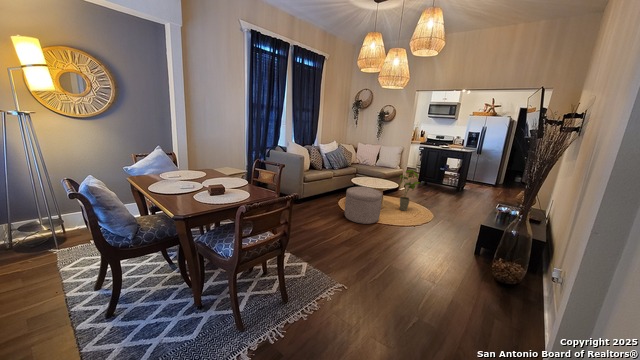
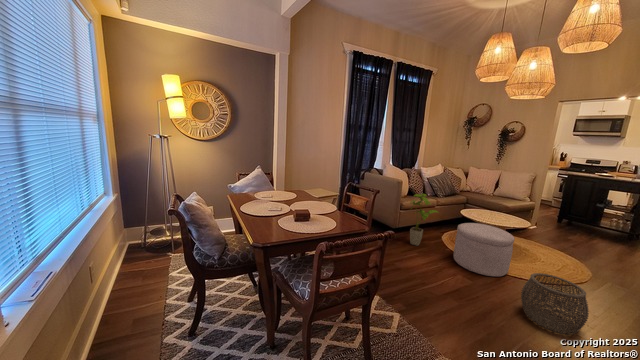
house plant: present [400,170,420,211] -> present [410,194,437,246]
woven basket: none [383,215,416,250] -> present [521,273,589,335]

